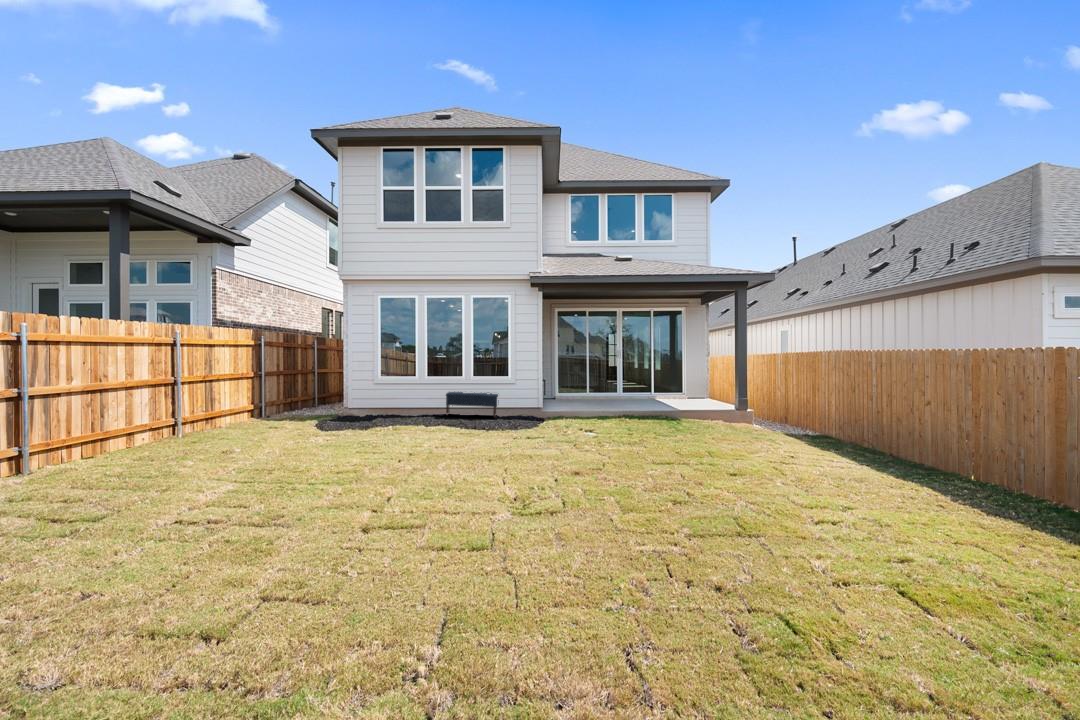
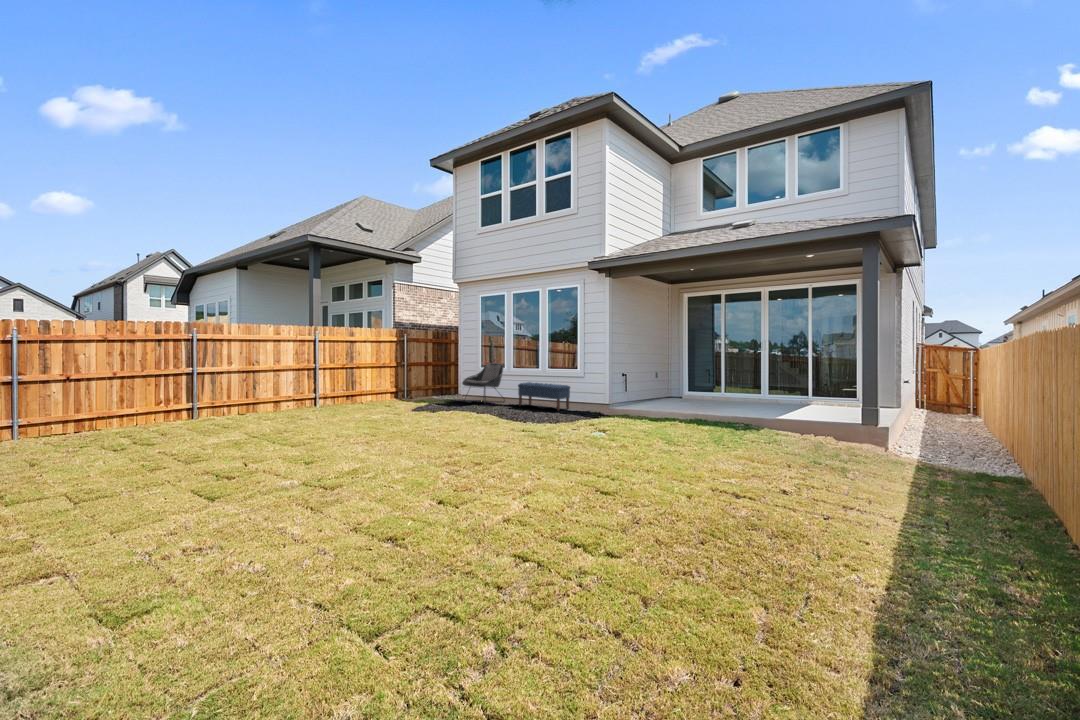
lounge chair: none [376,372,419,417] -> present [462,363,503,403]

